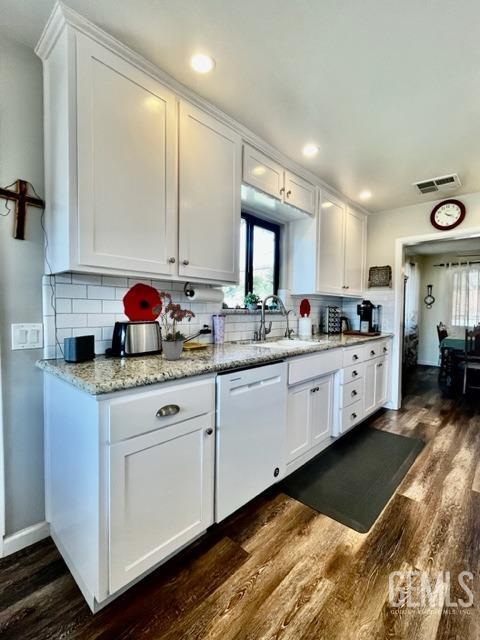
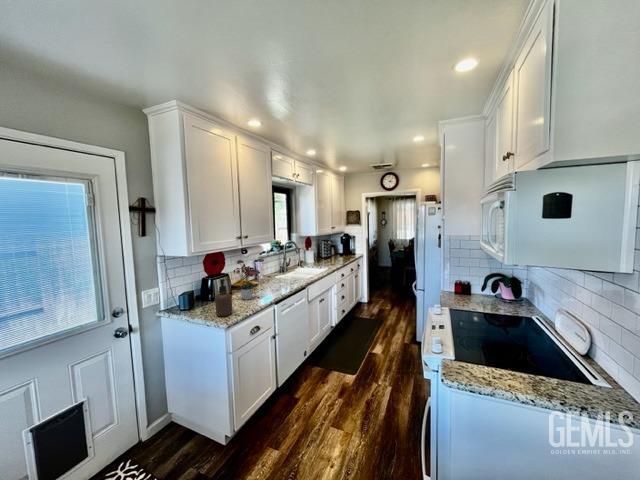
soap dispenser: none [95,308,126,375] -> present [215,279,232,316]

